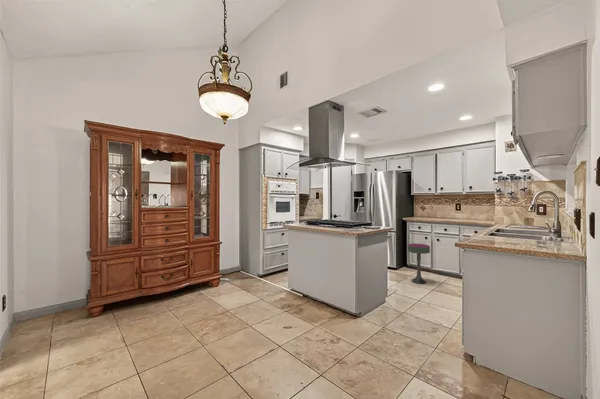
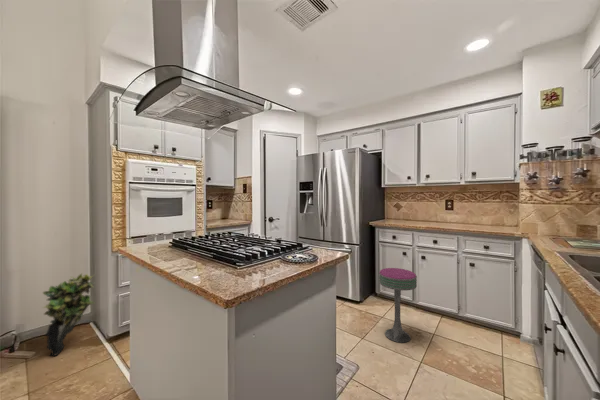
potted plant: none [231,242,251,280] -> present [43,274,94,356]

